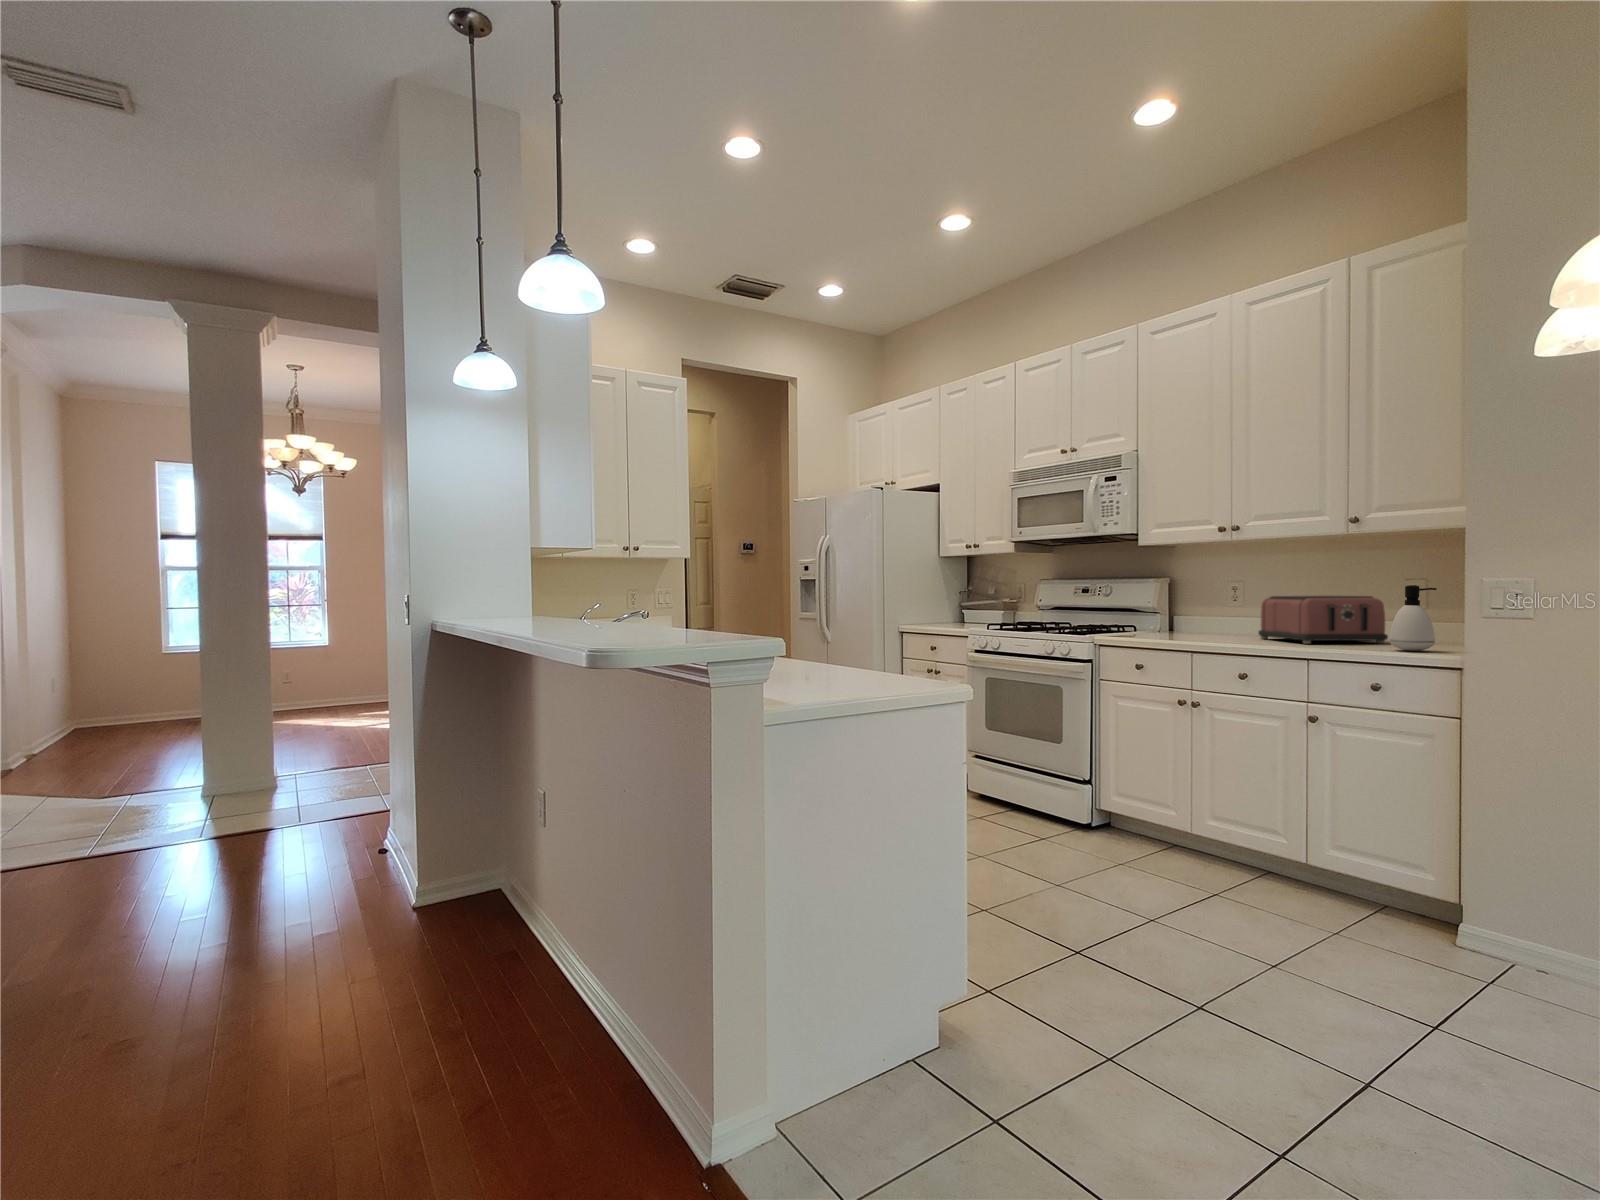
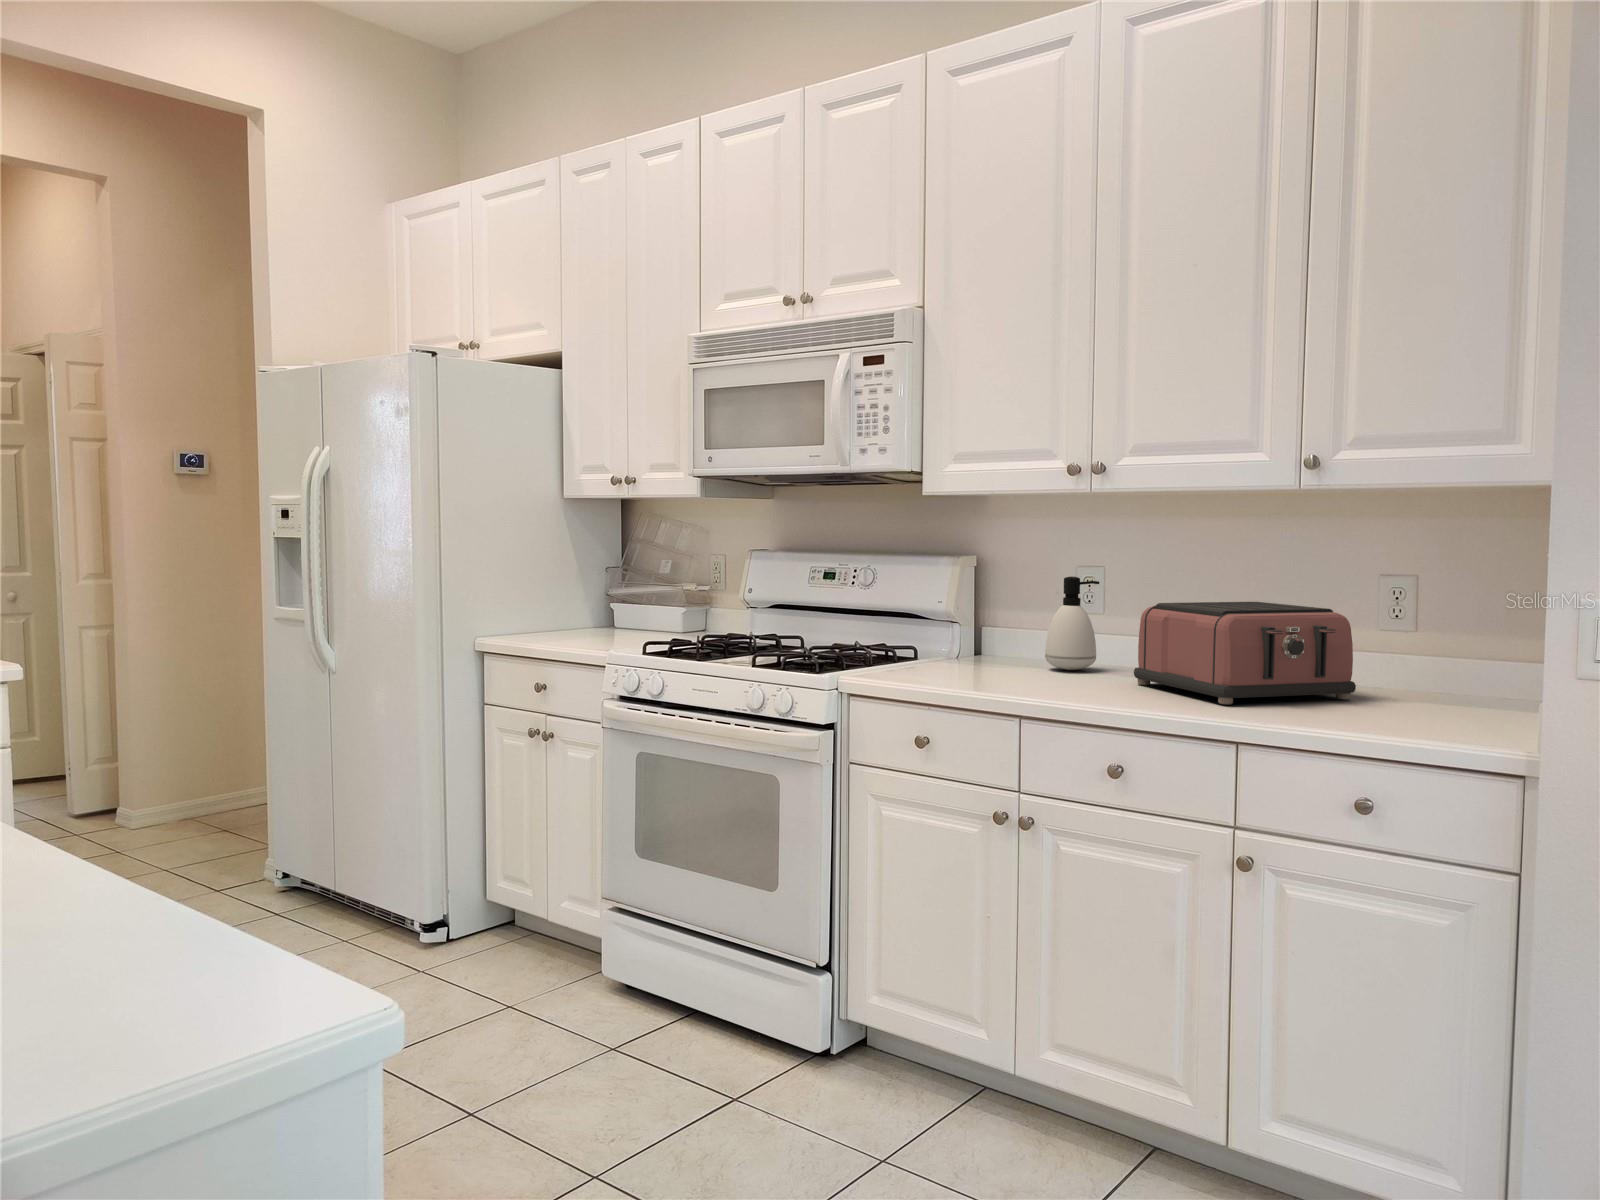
soap dispenser: present [1390,585,1437,651] -> present [1045,577,1099,670]

